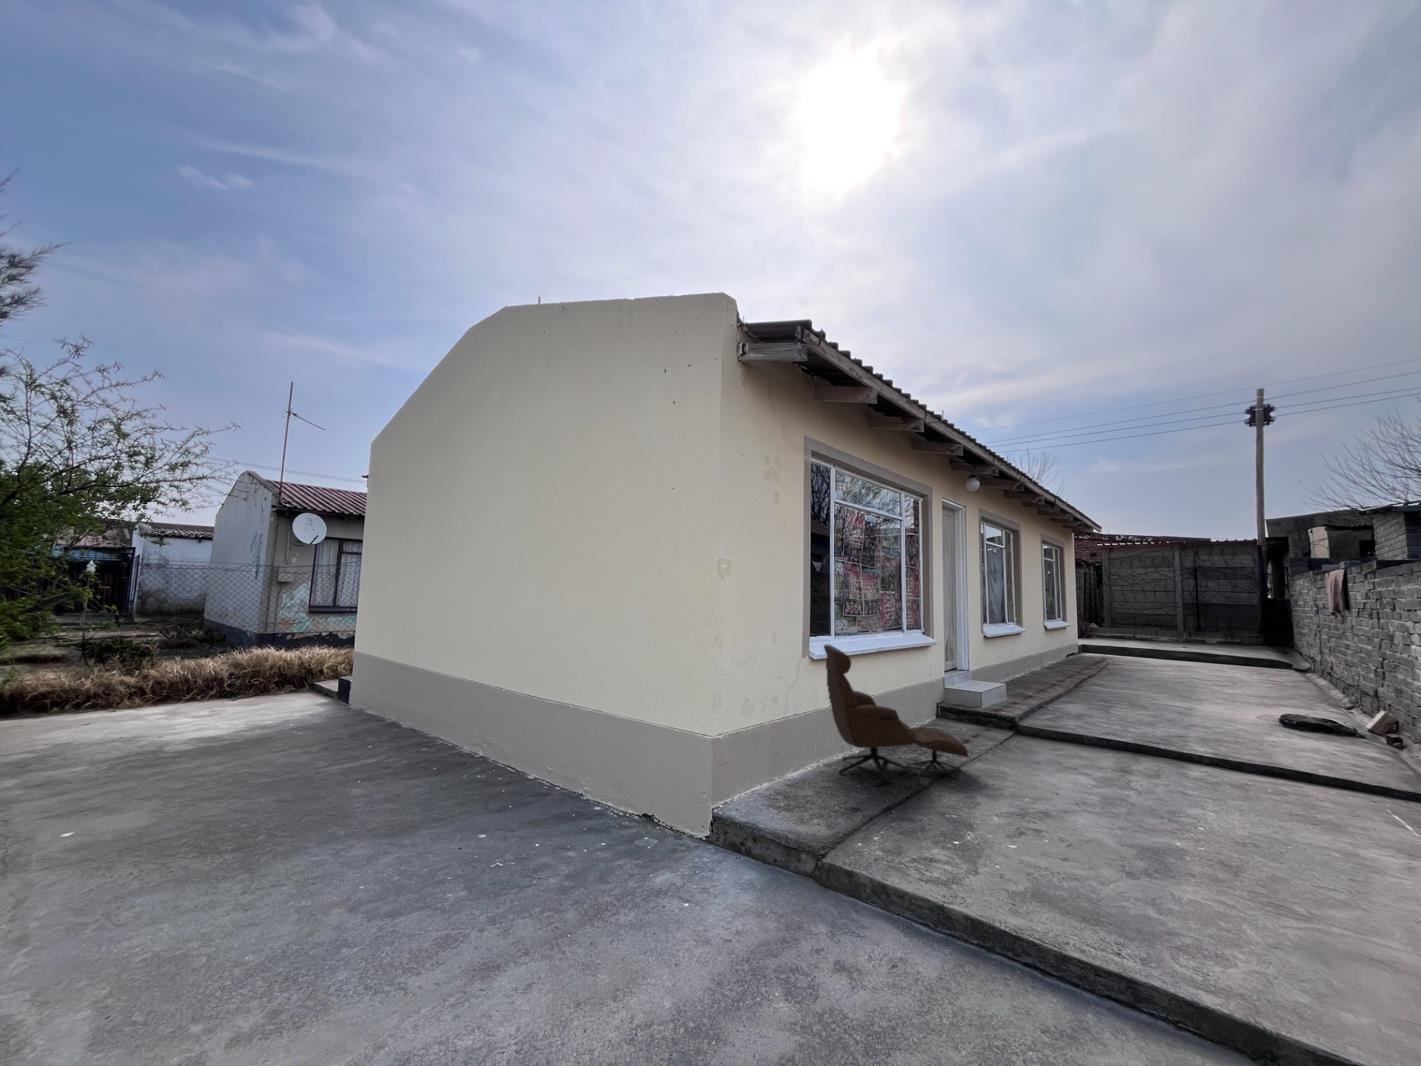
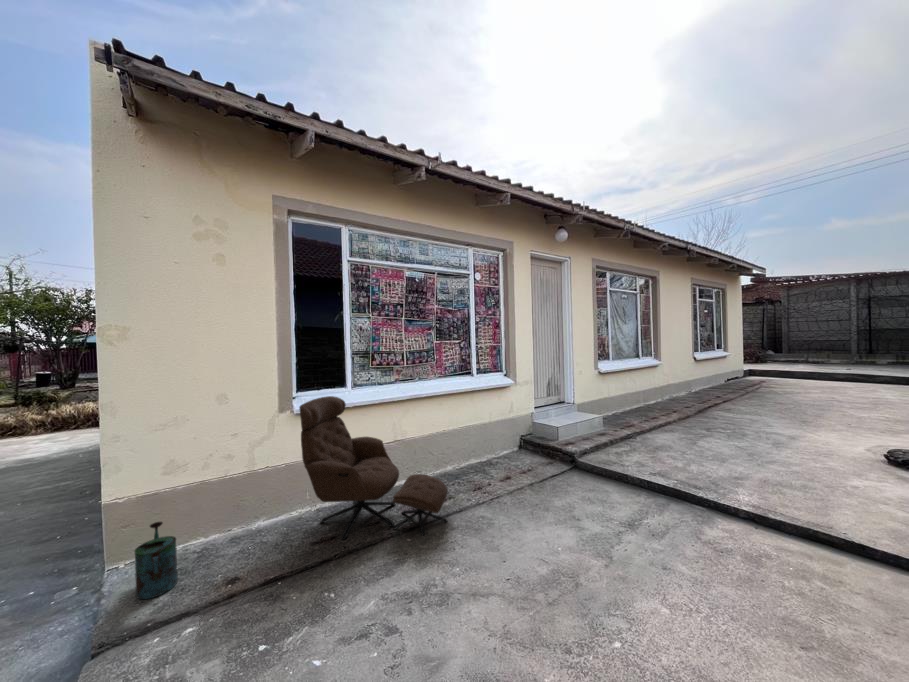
watering can: none [742,758,804,822] -> present [135,522,178,599]

